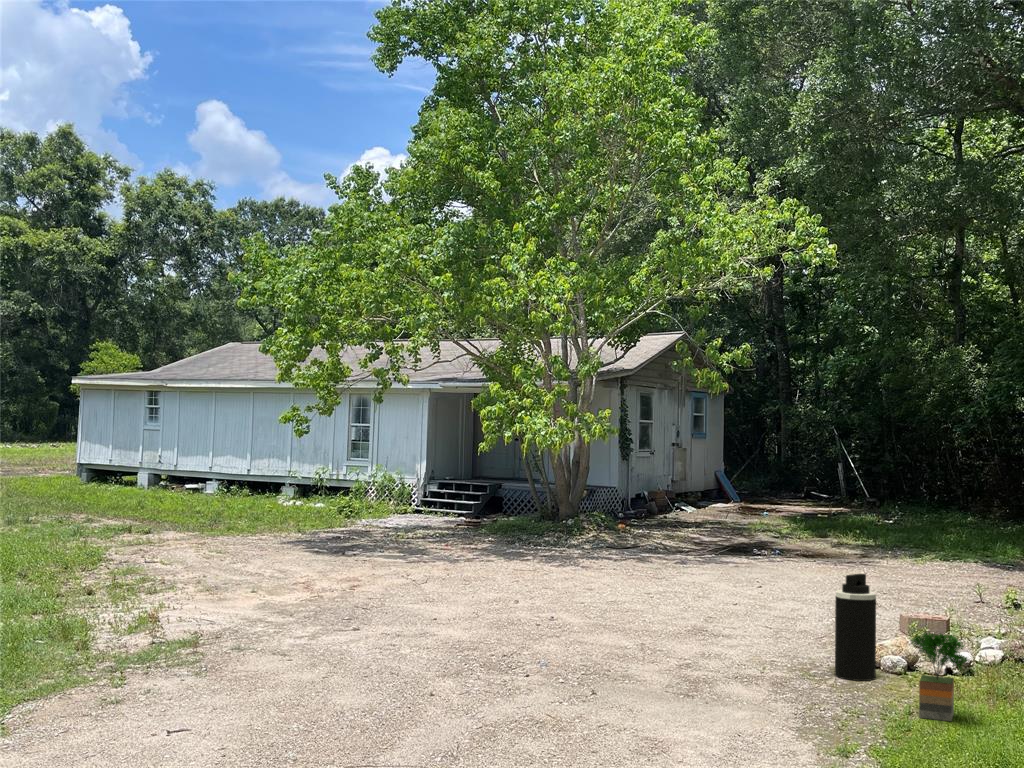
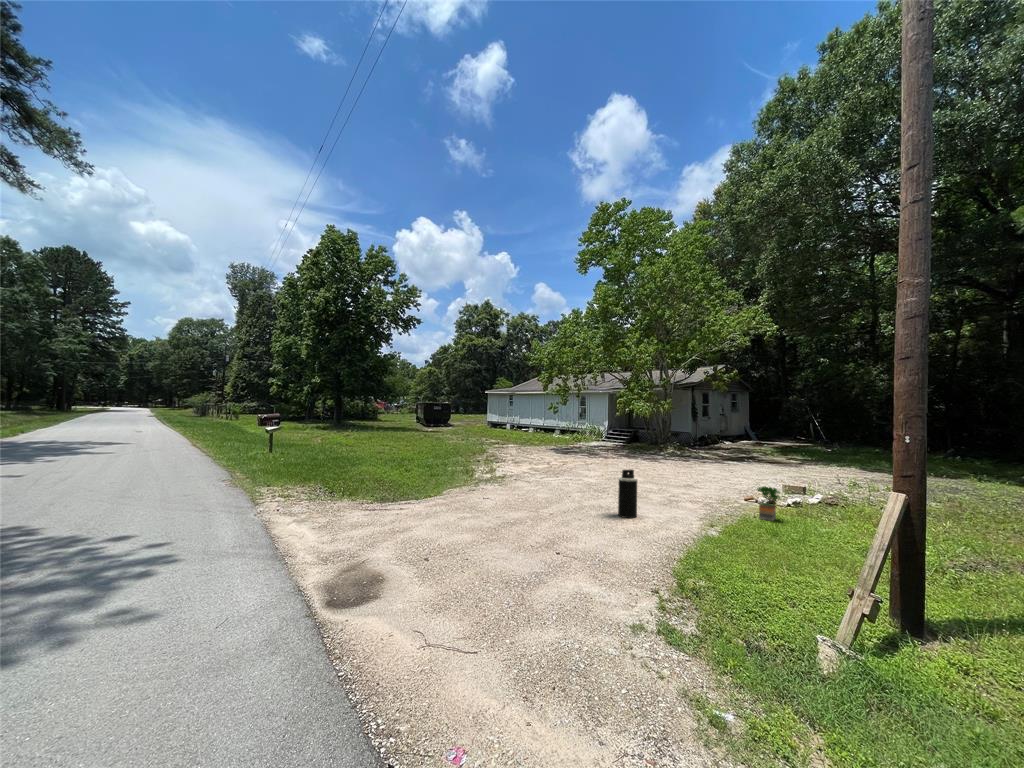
trash can: present [835,574,876,681] -> present [618,469,637,518]

